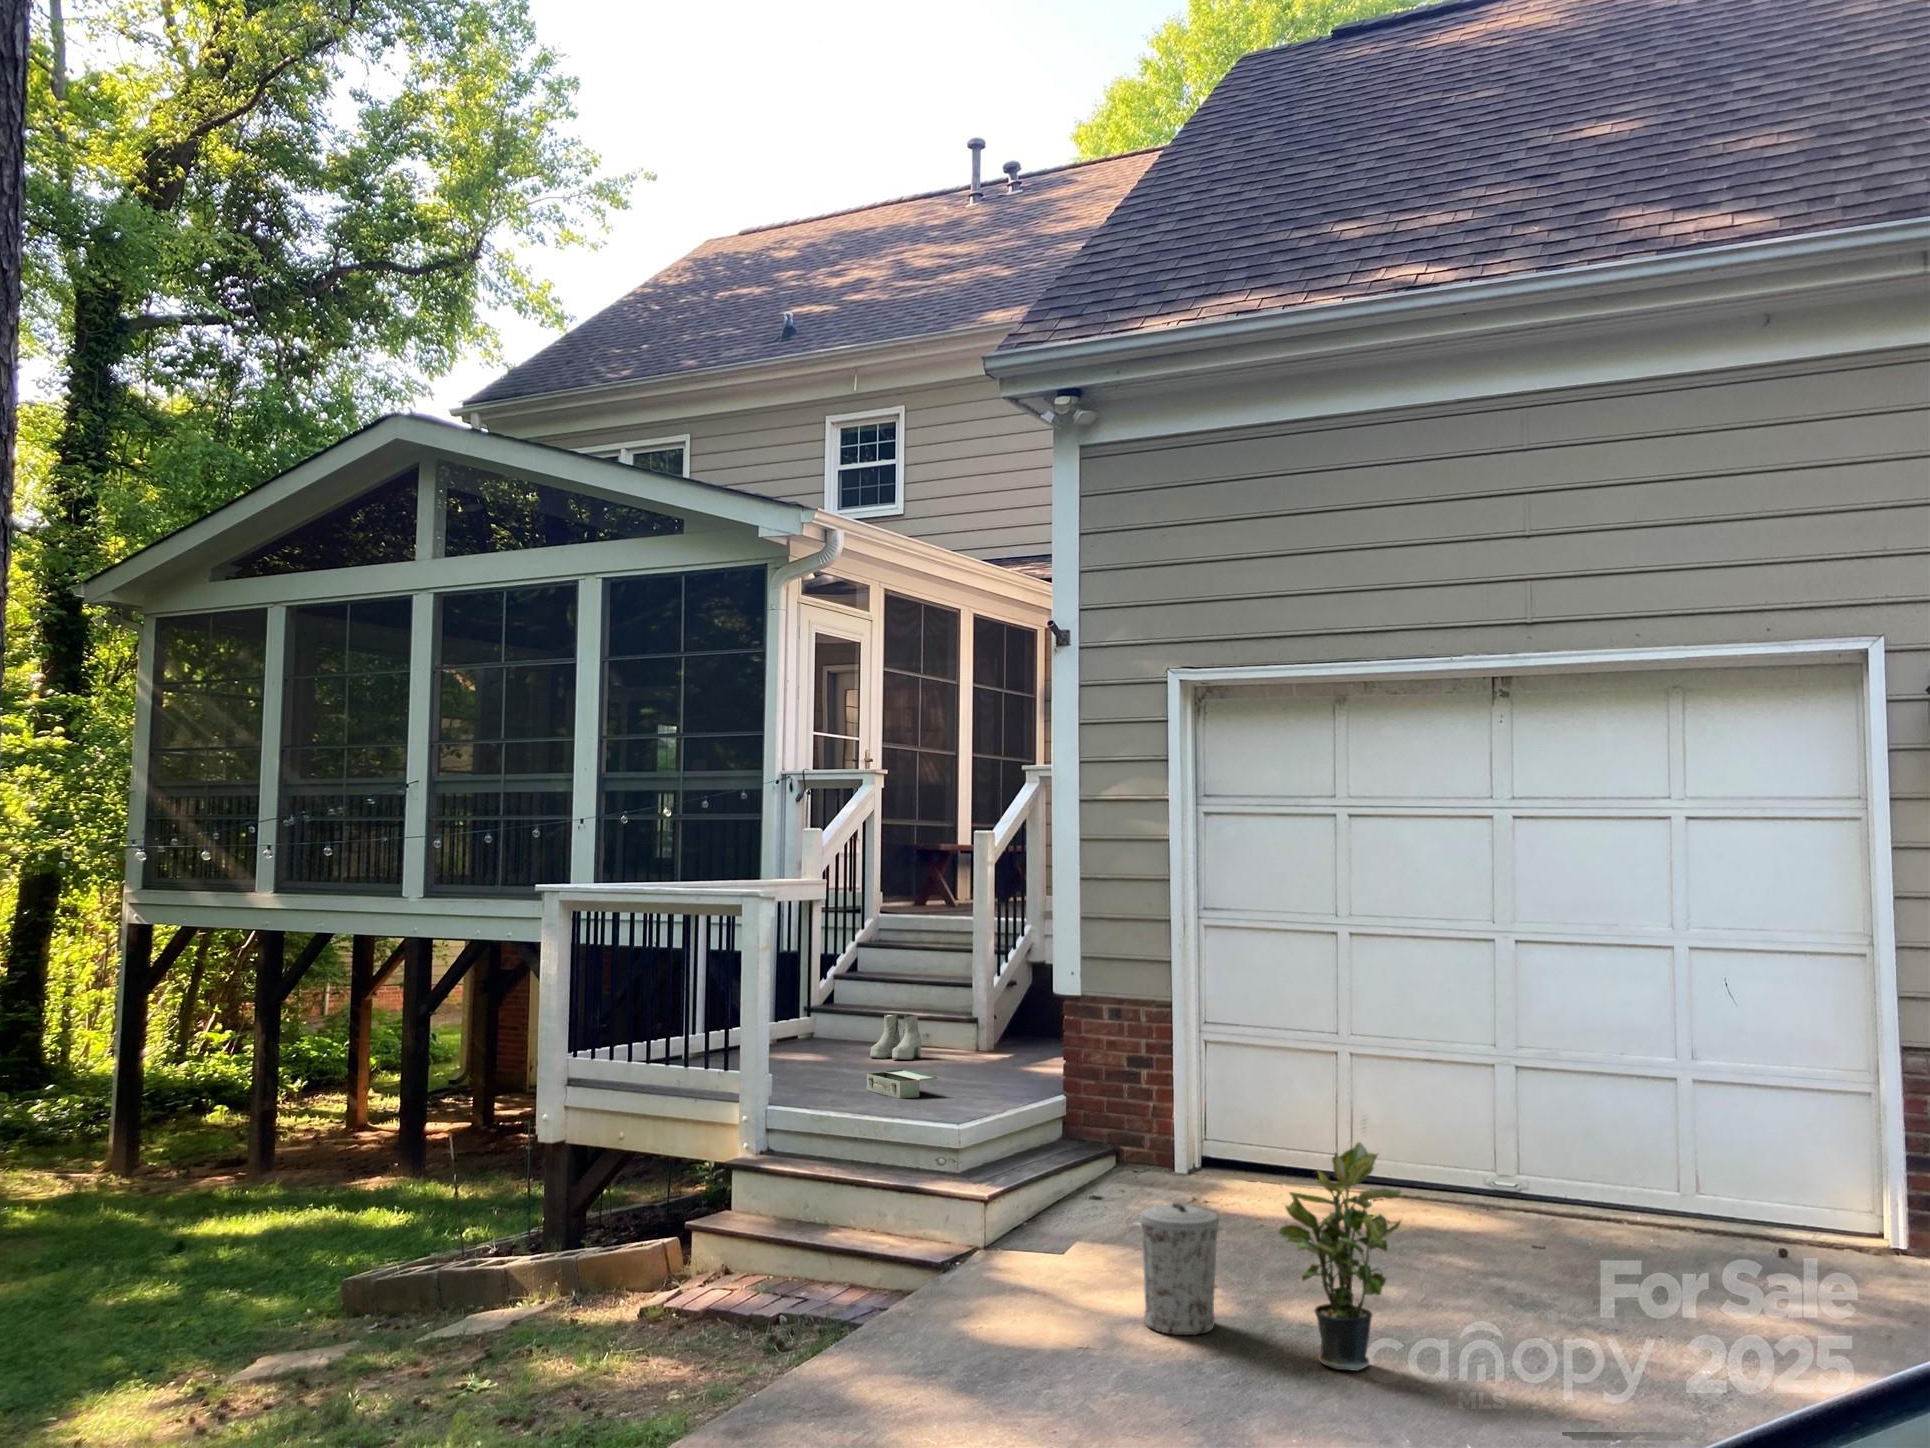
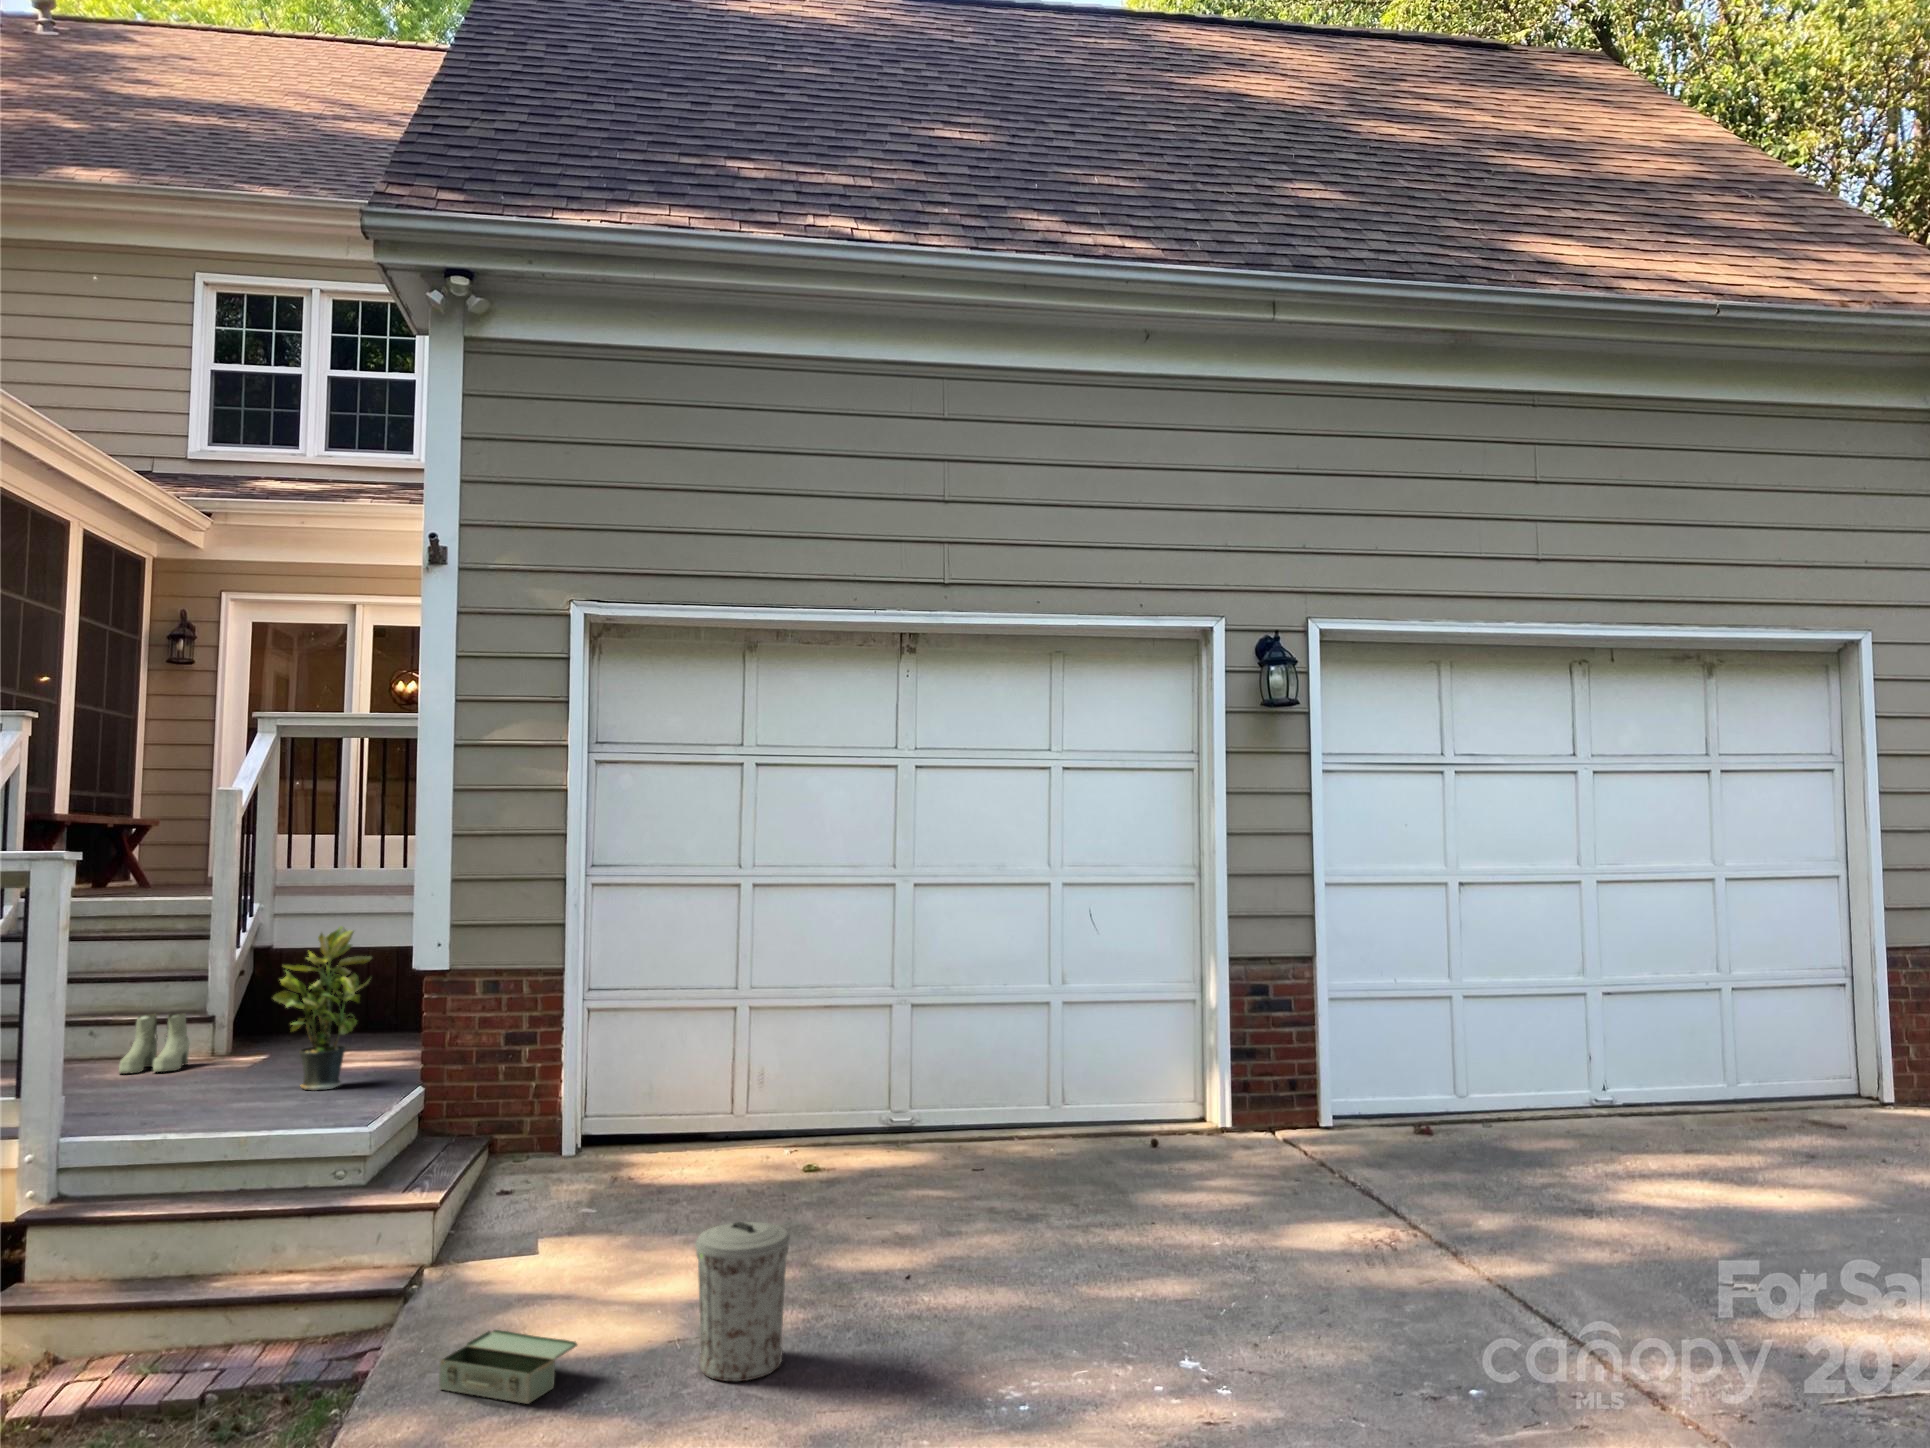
toolbox: present [867,1069,937,1098] -> present [439,1330,577,1404]
potted plant: present [1279,1143,1401,1371] -> present [273,926,372,1091]

